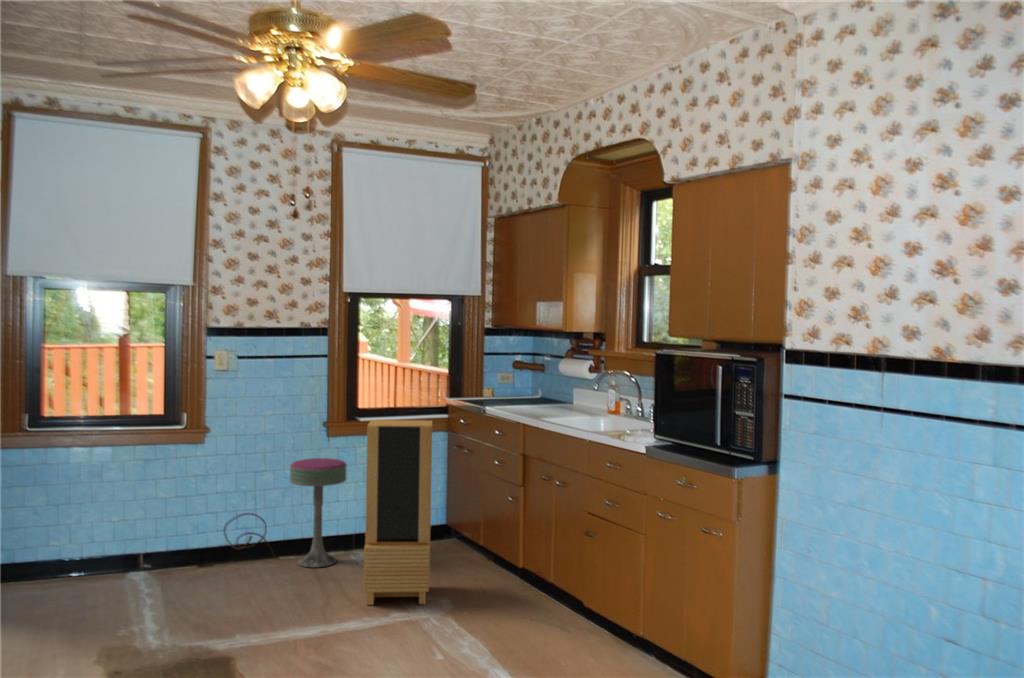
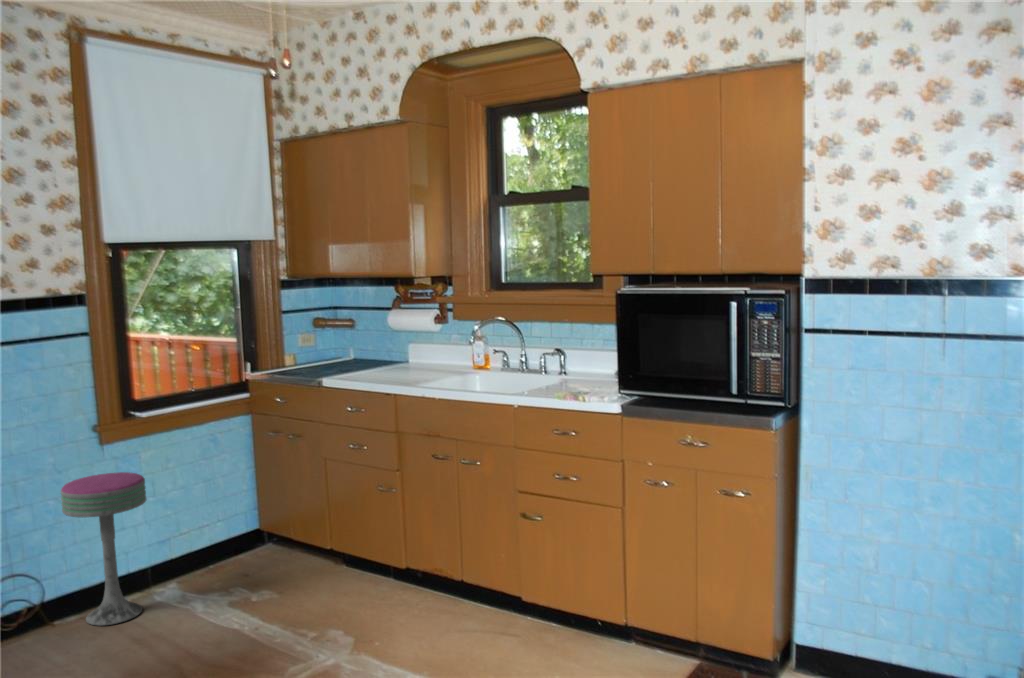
storage cabinet: present [363,420,432,605] -> none [203,404,319,655]

